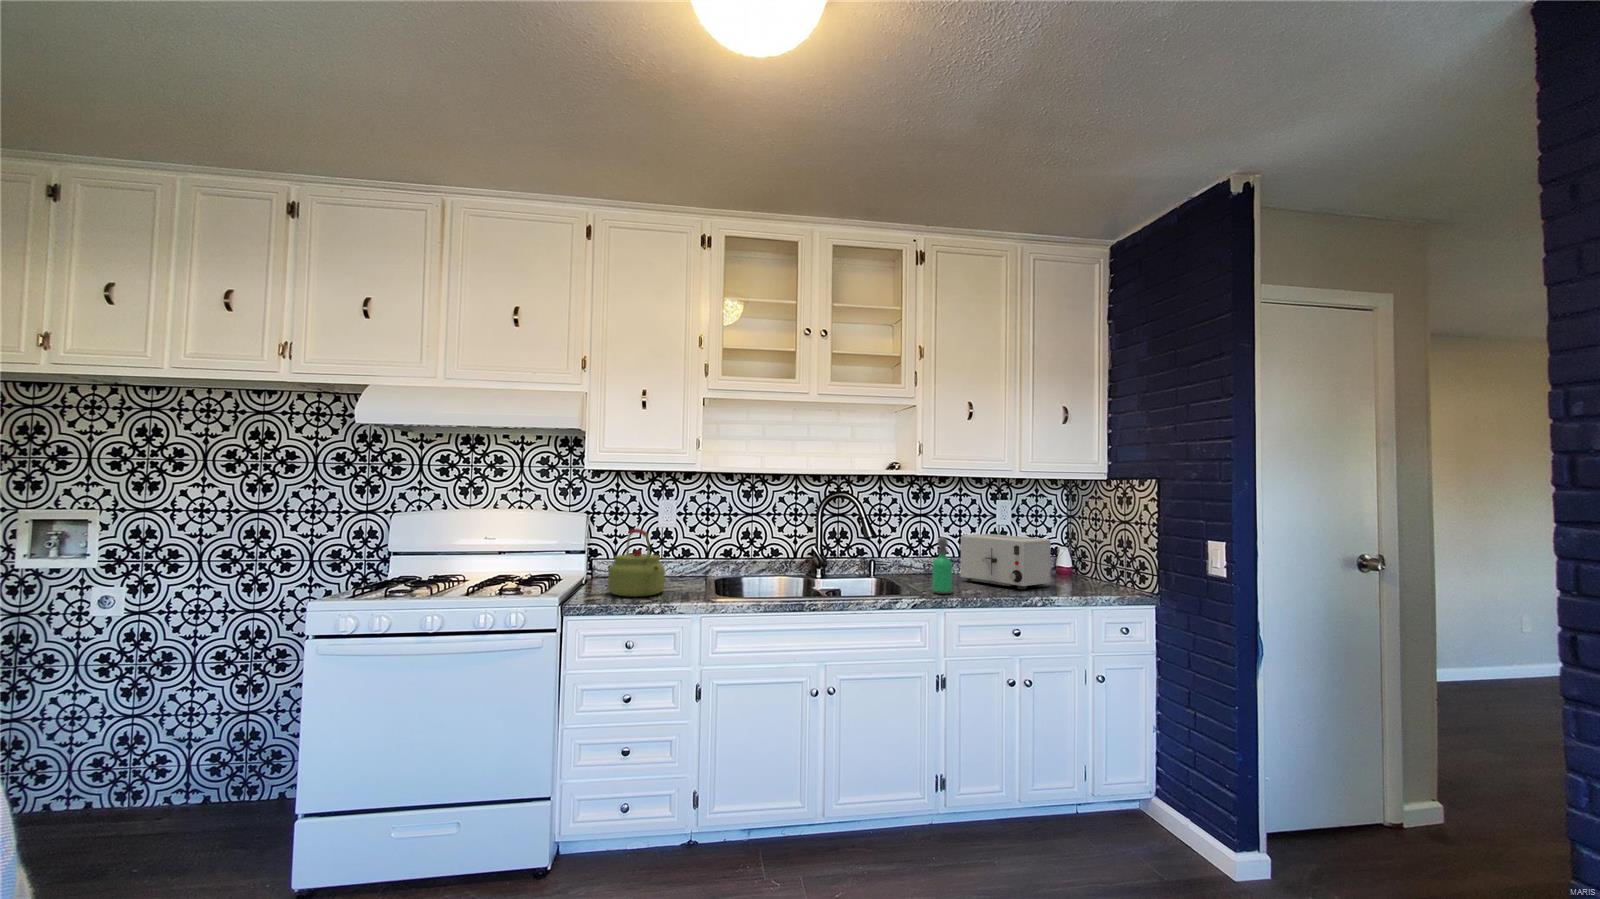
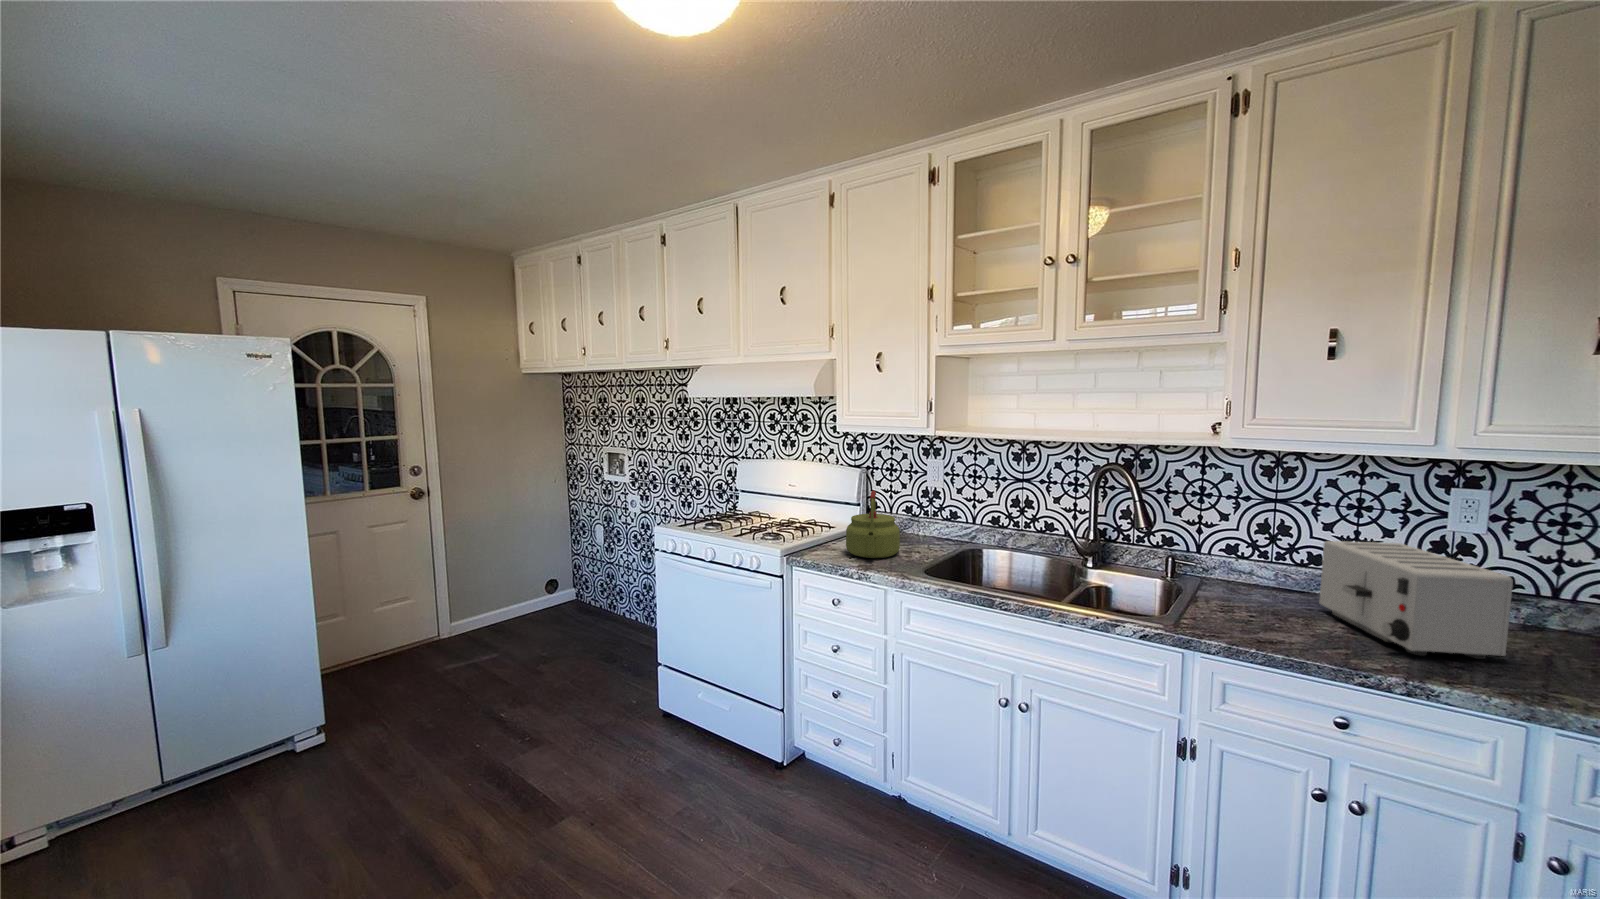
soap dispenser: present [932,537,952,594] -> none [1212,545,1249,631]

